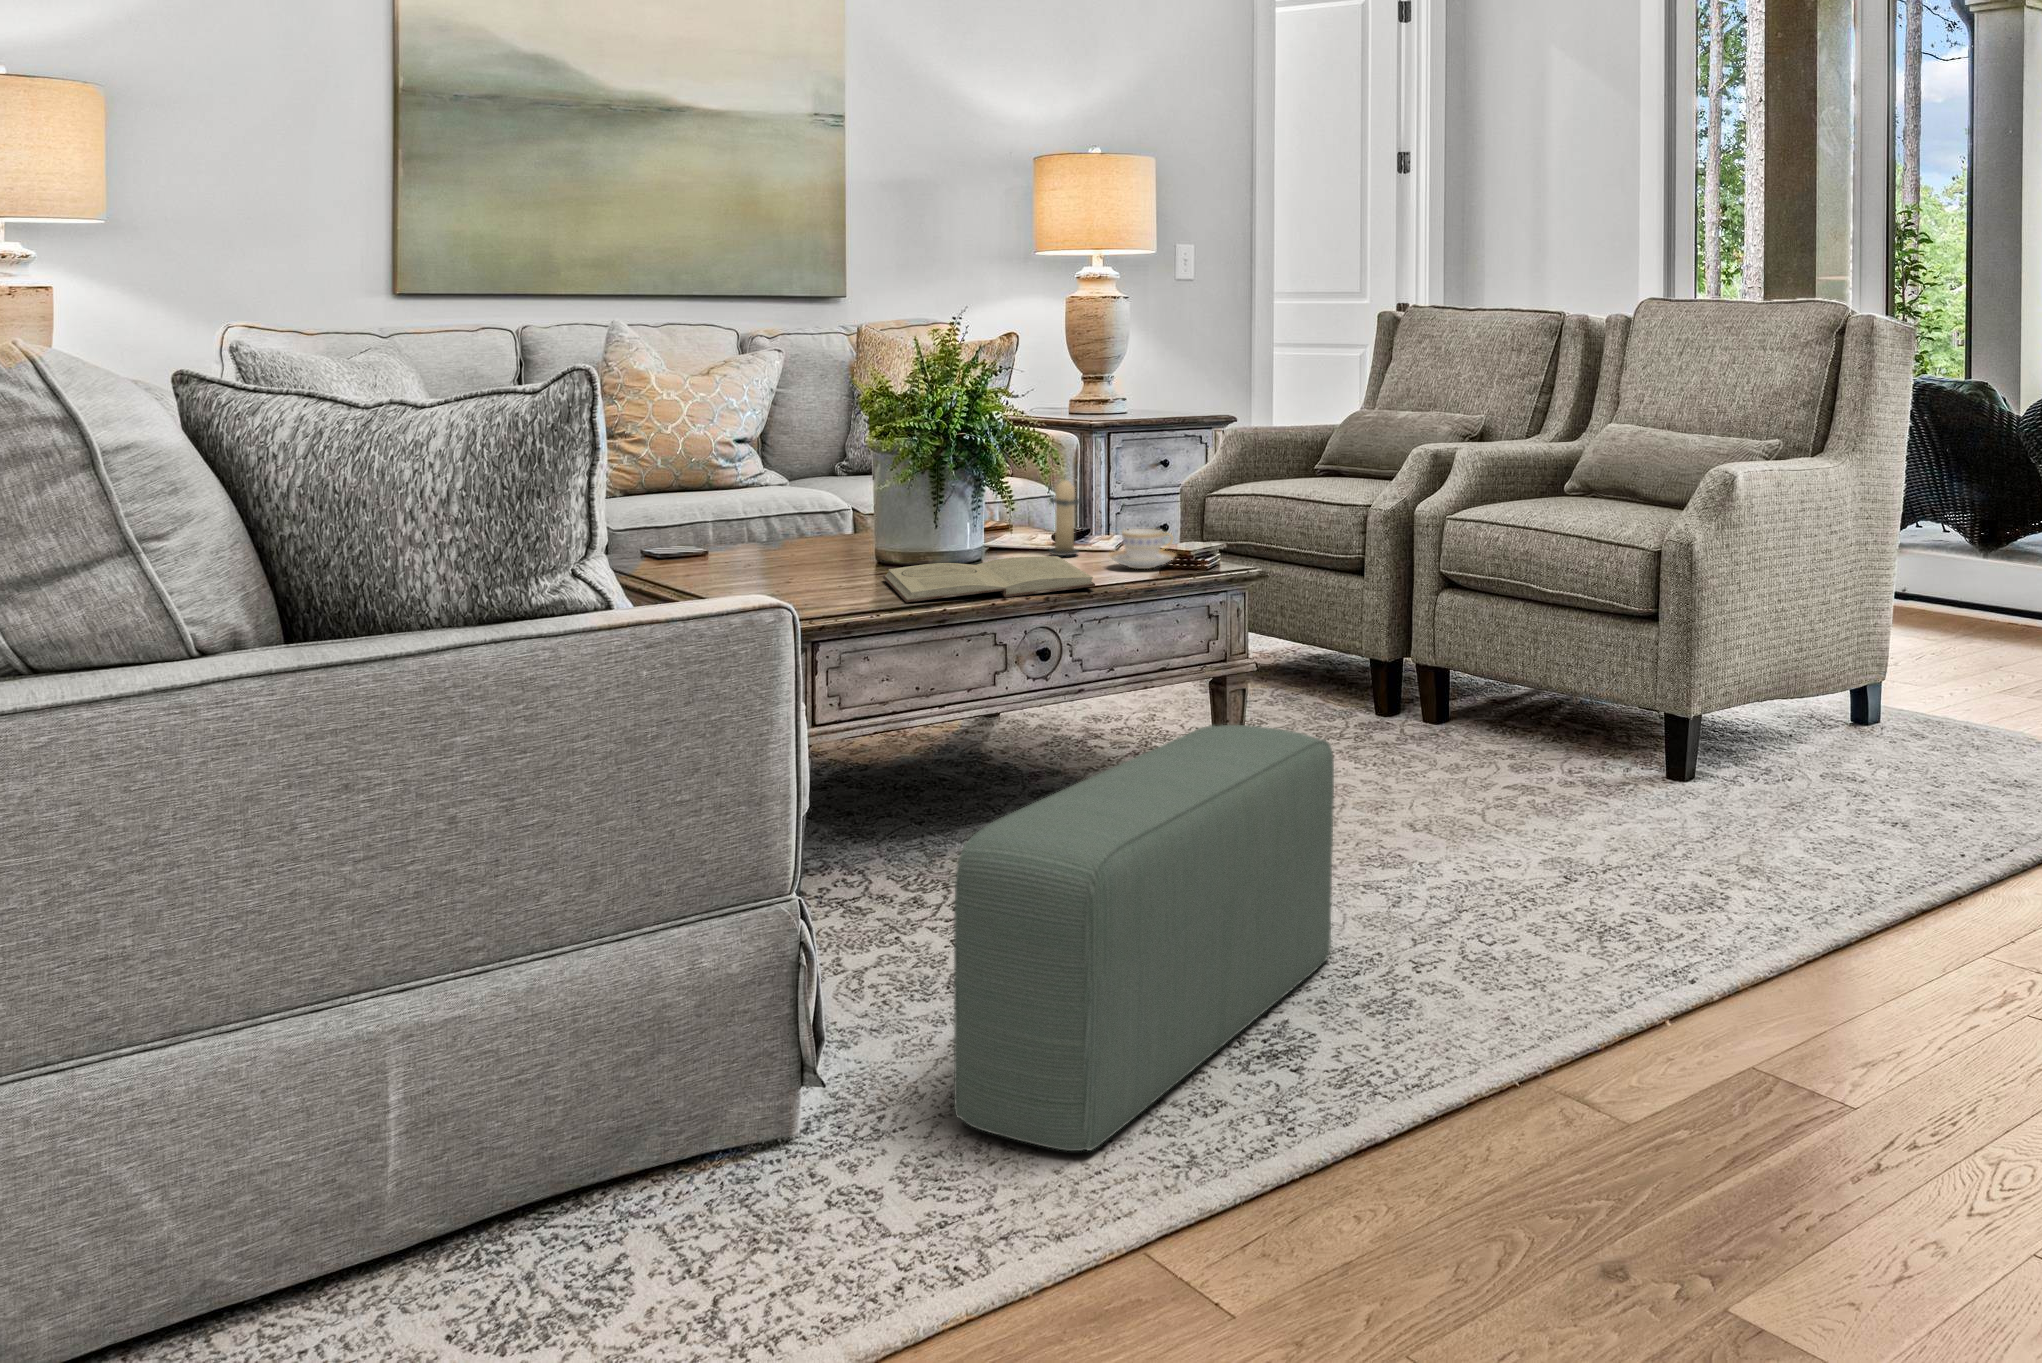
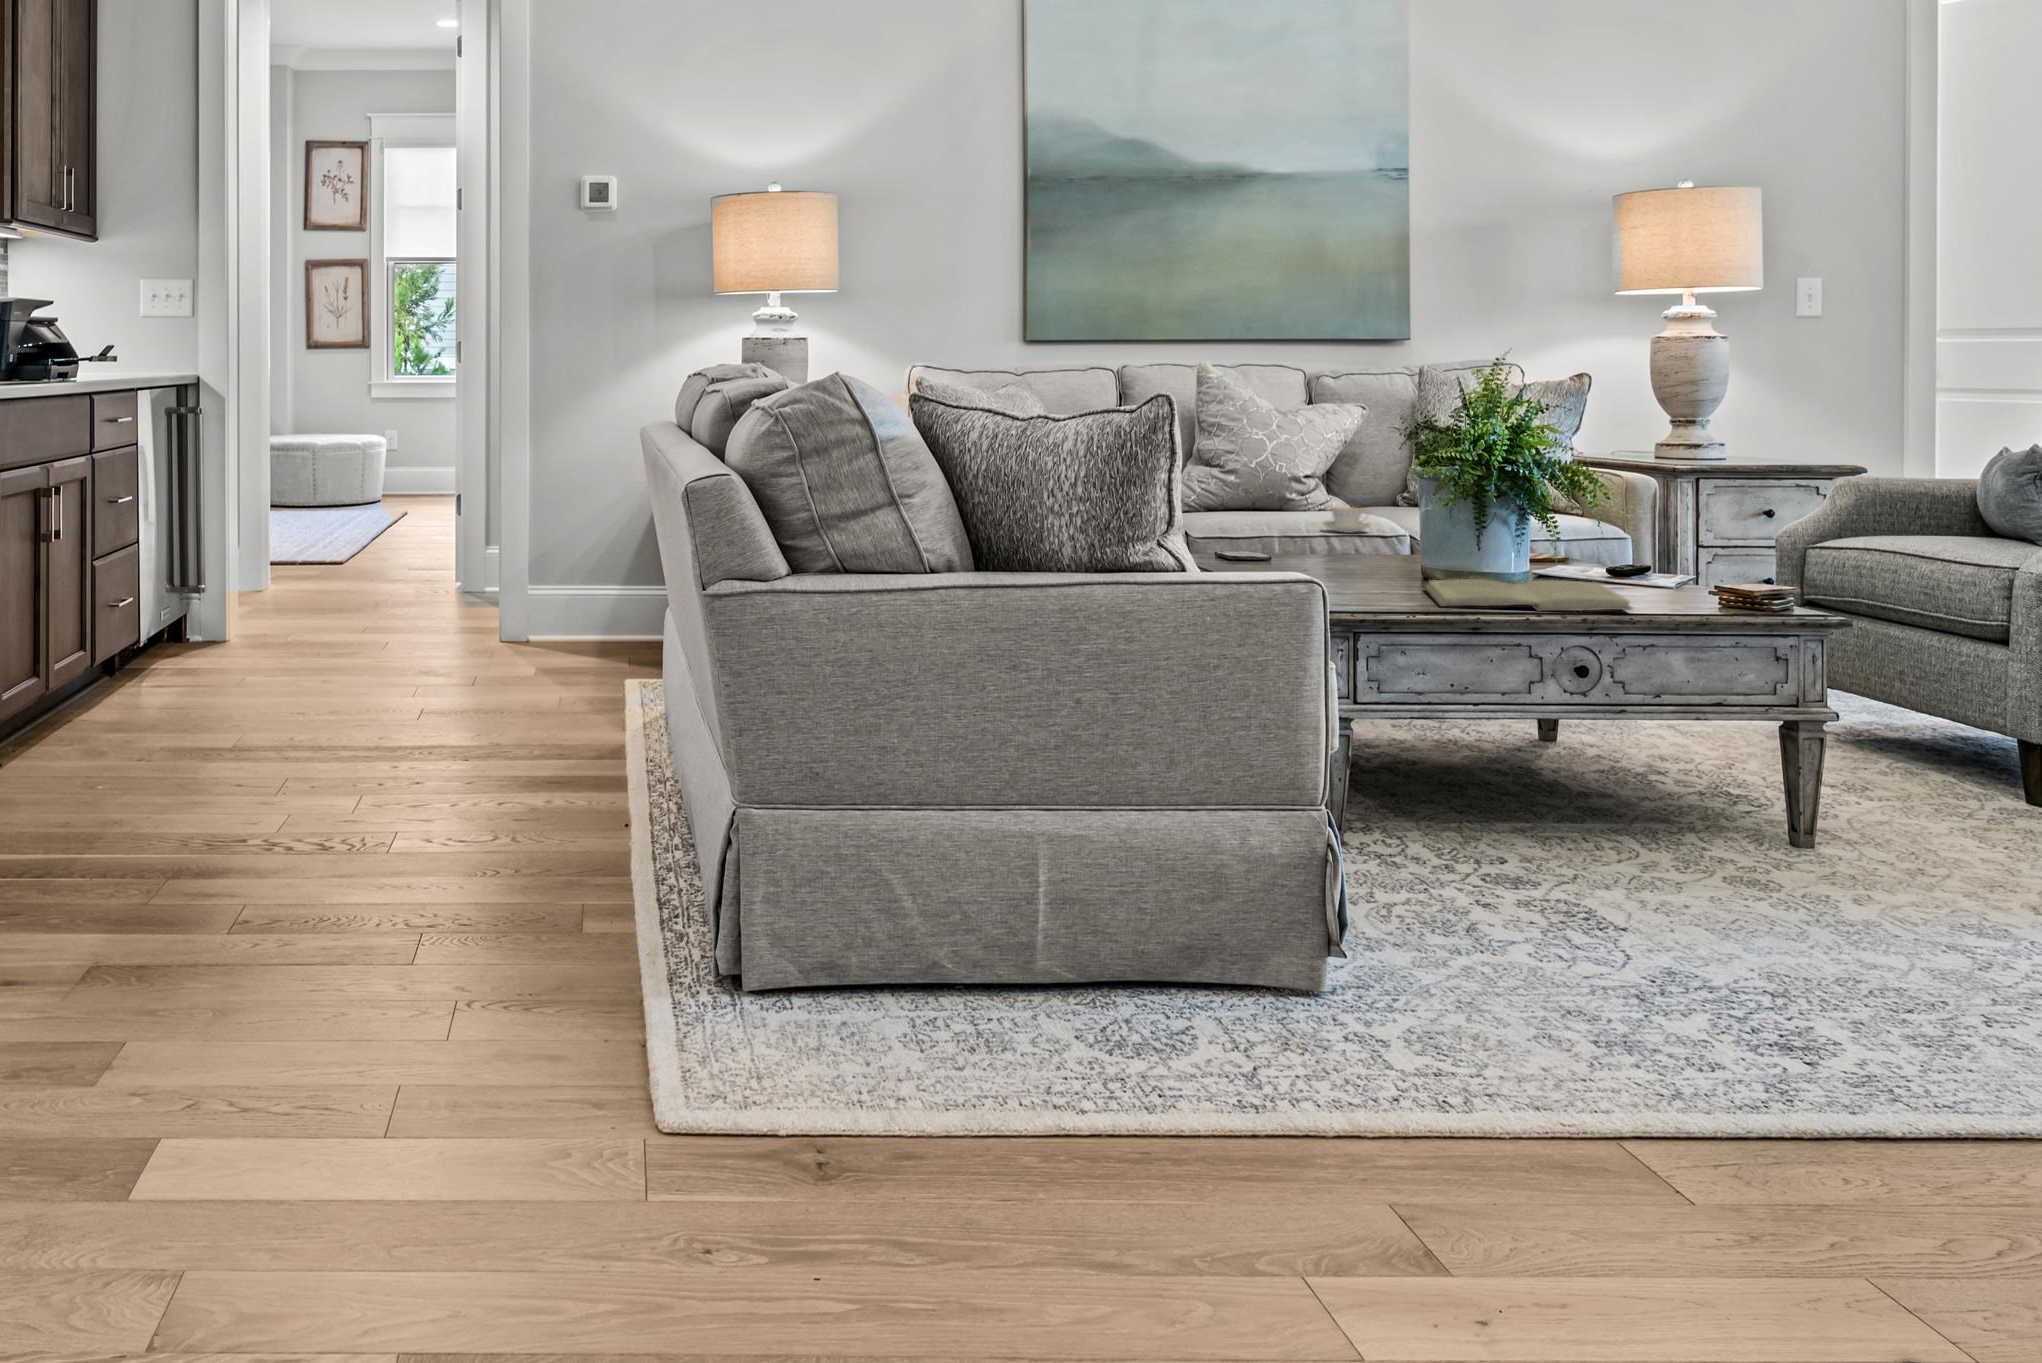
candle: present [1049,480,1080,556] -> none [1591,509,1635,587]
teacup: present [1108,529,1175,569] -> present [1323,507,1370,533]
pouf: present [954,725,1334,1151] -> none [1457,744,1891,1067]

